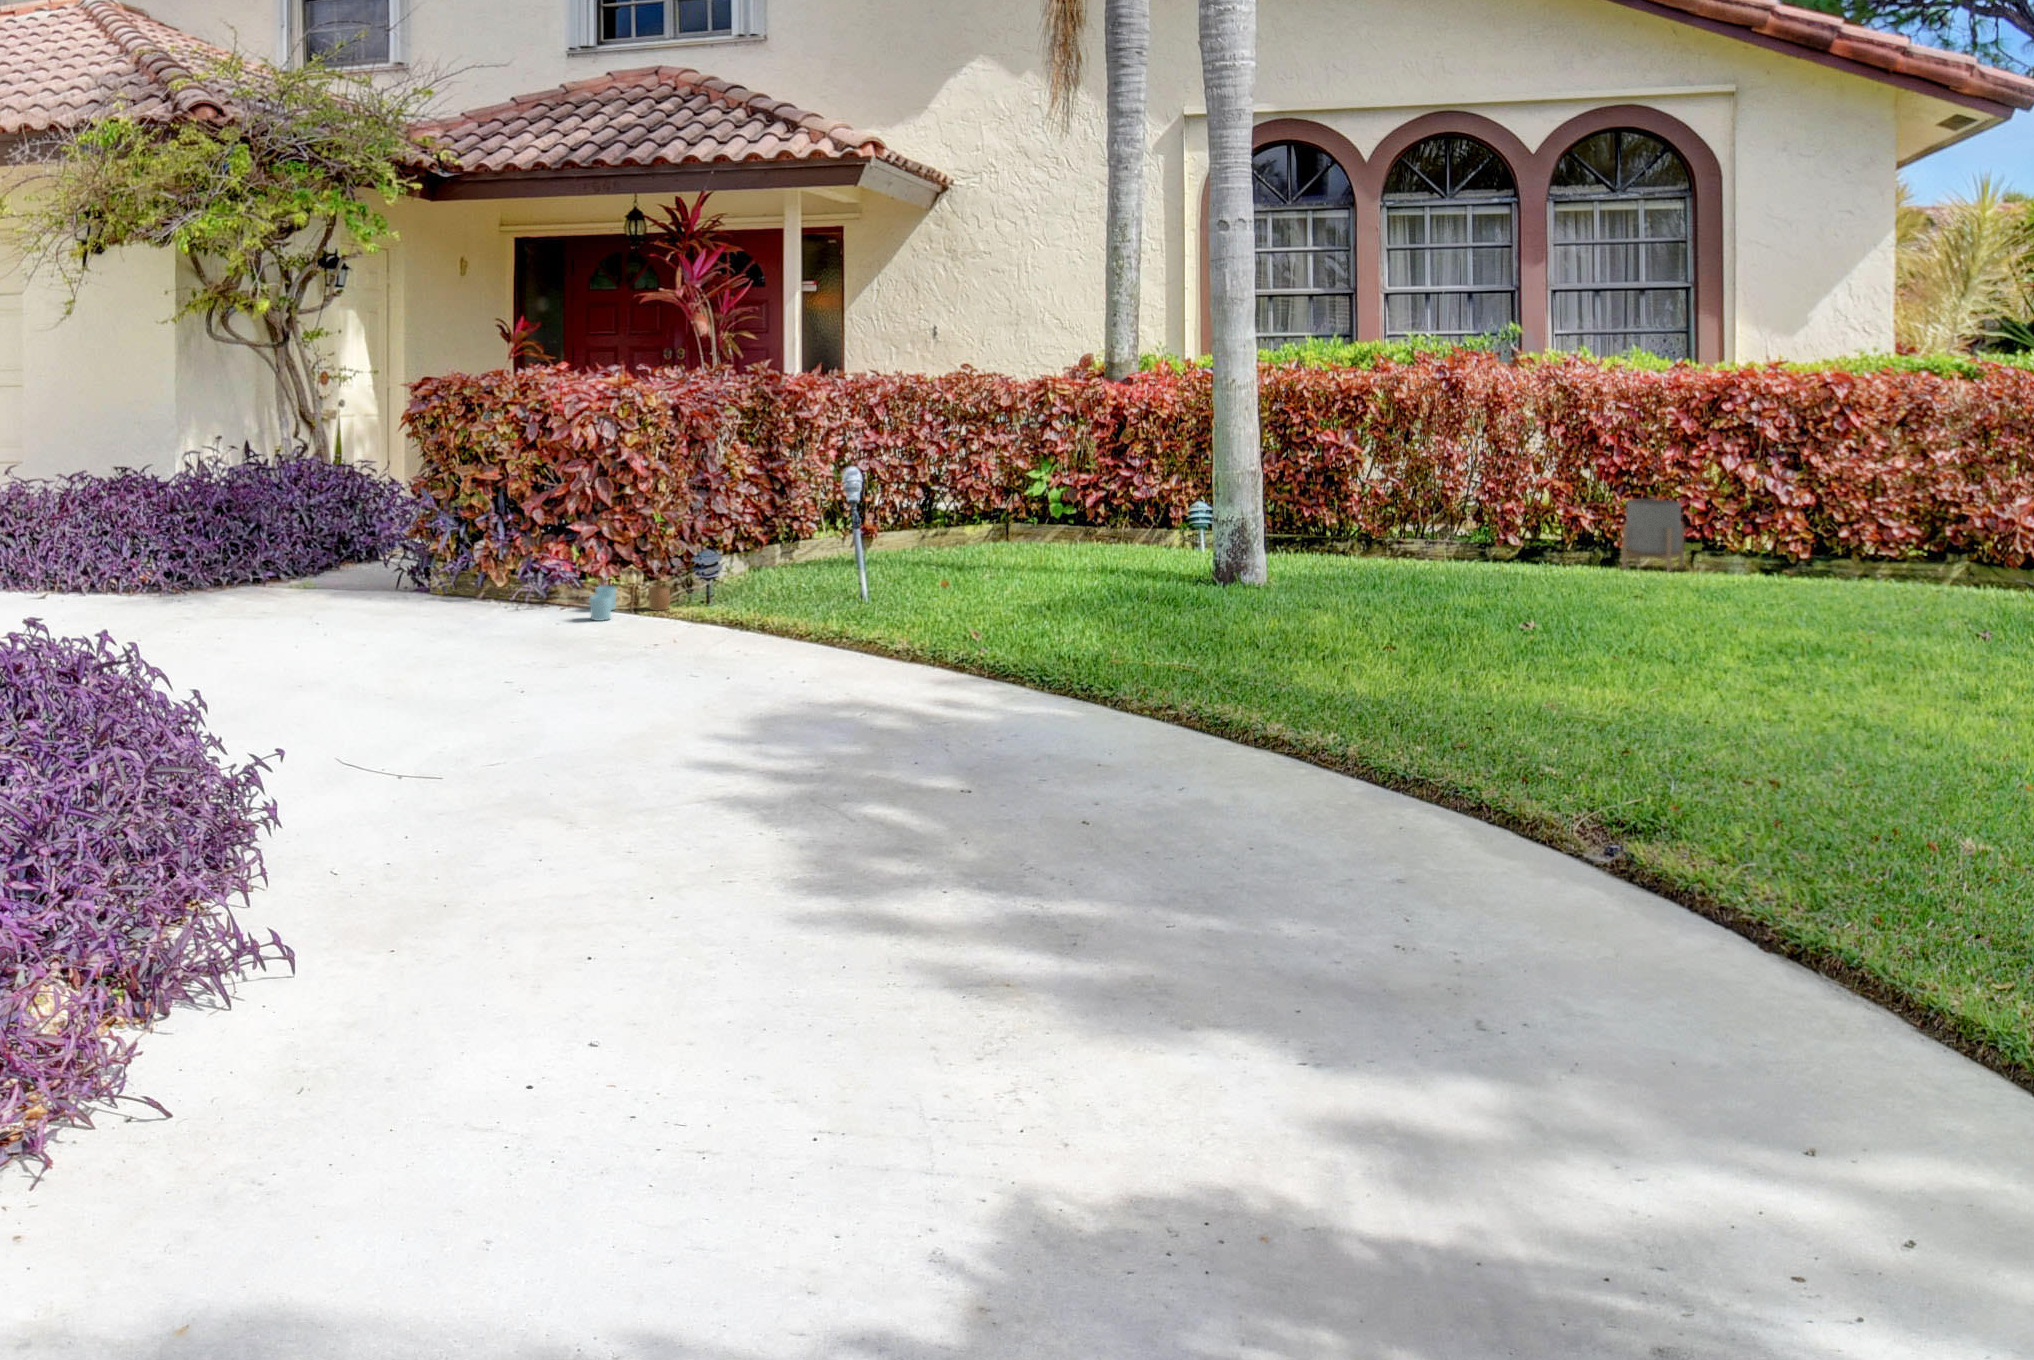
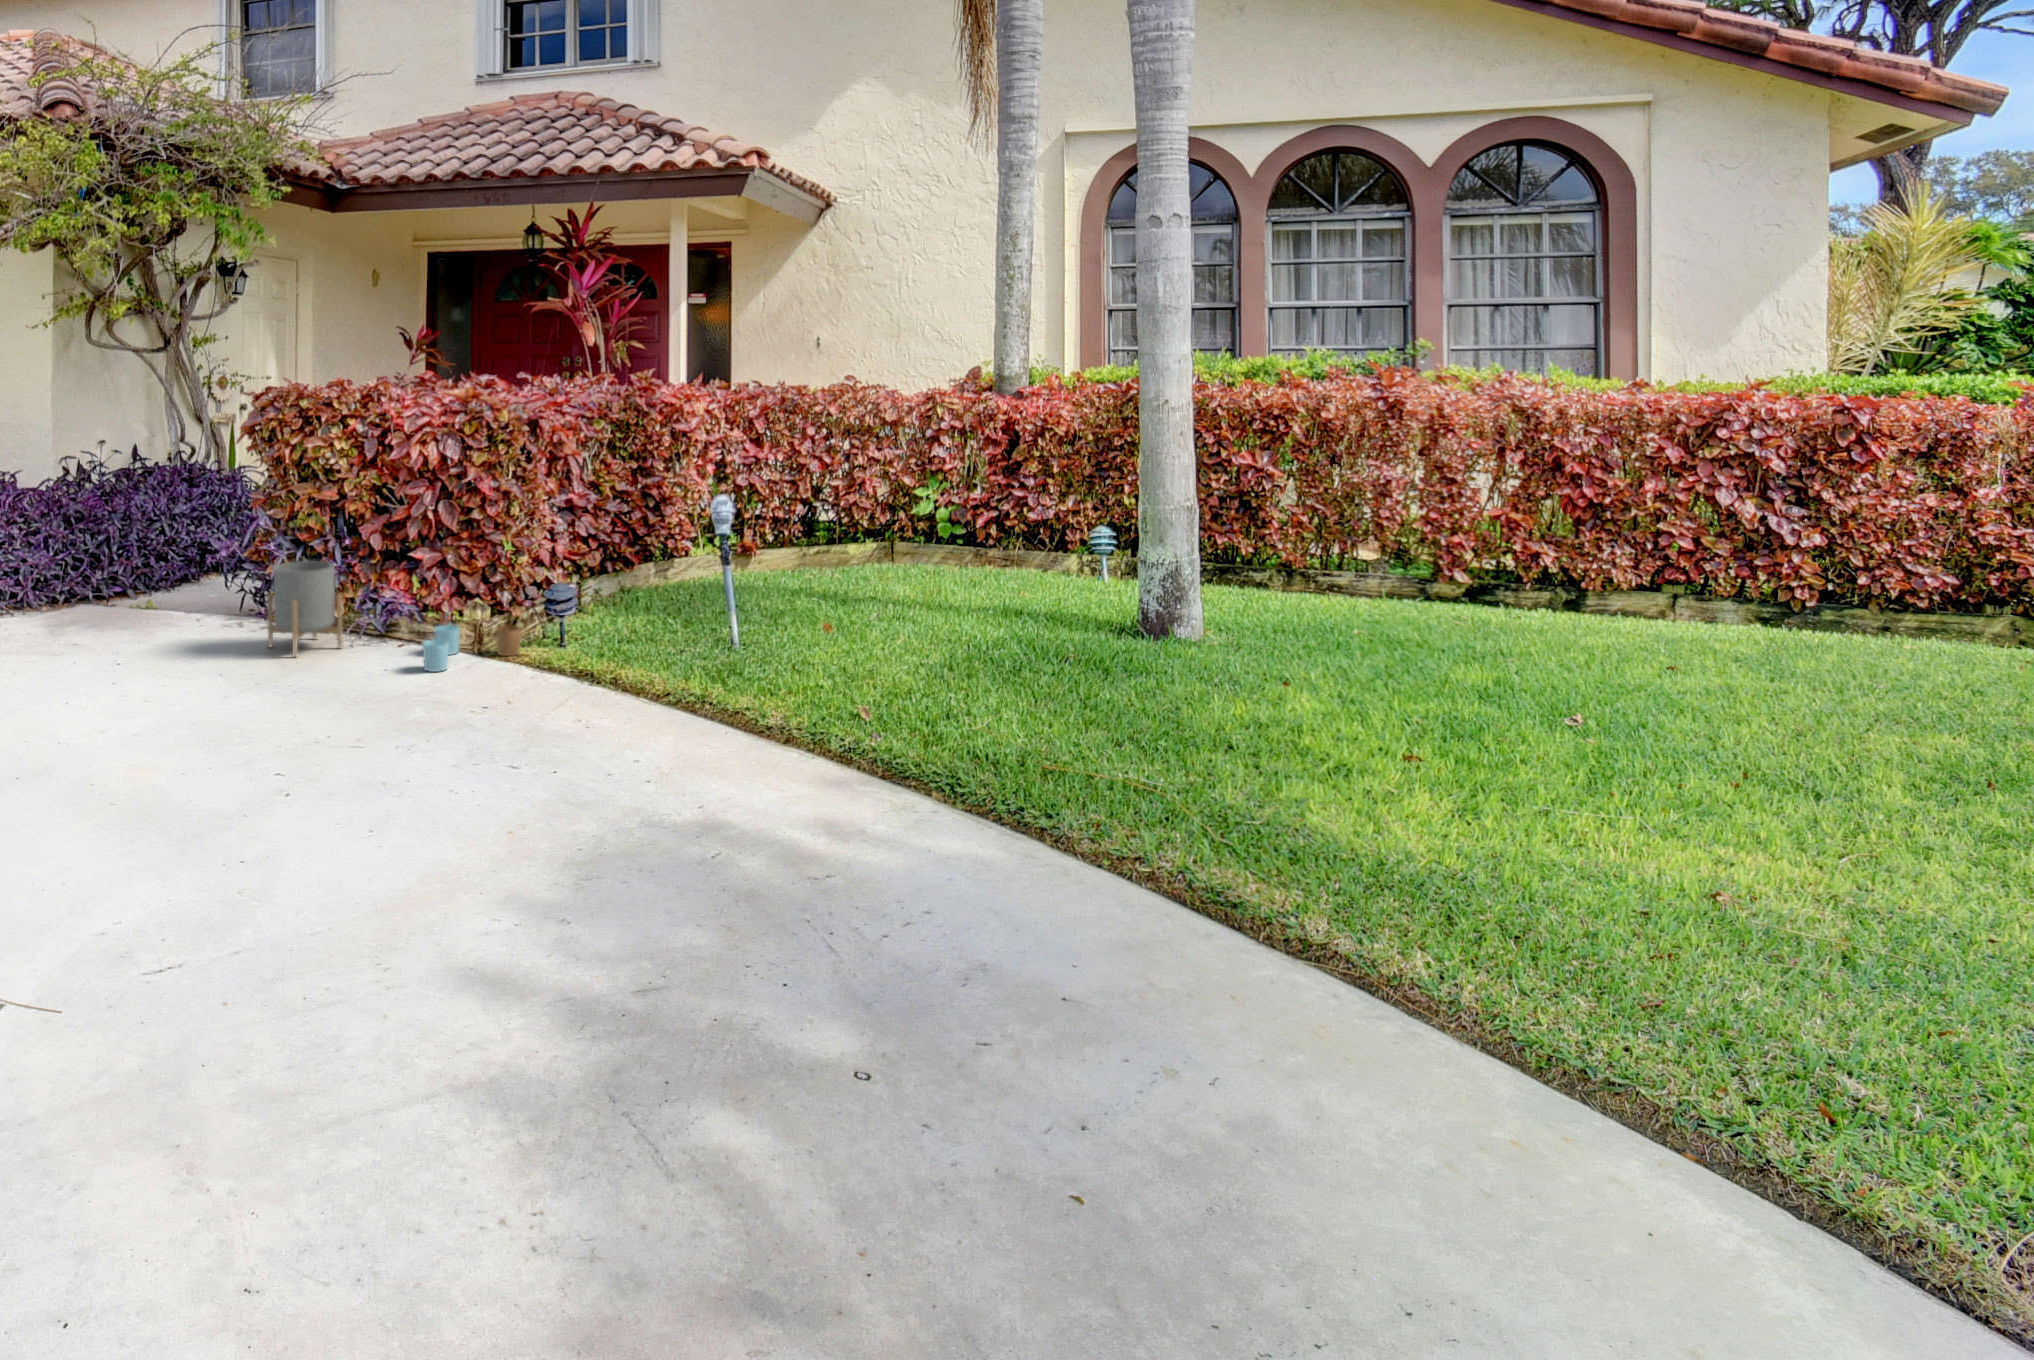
planter: present [1622,499,1684,572] -> present [267,561,342,657]

